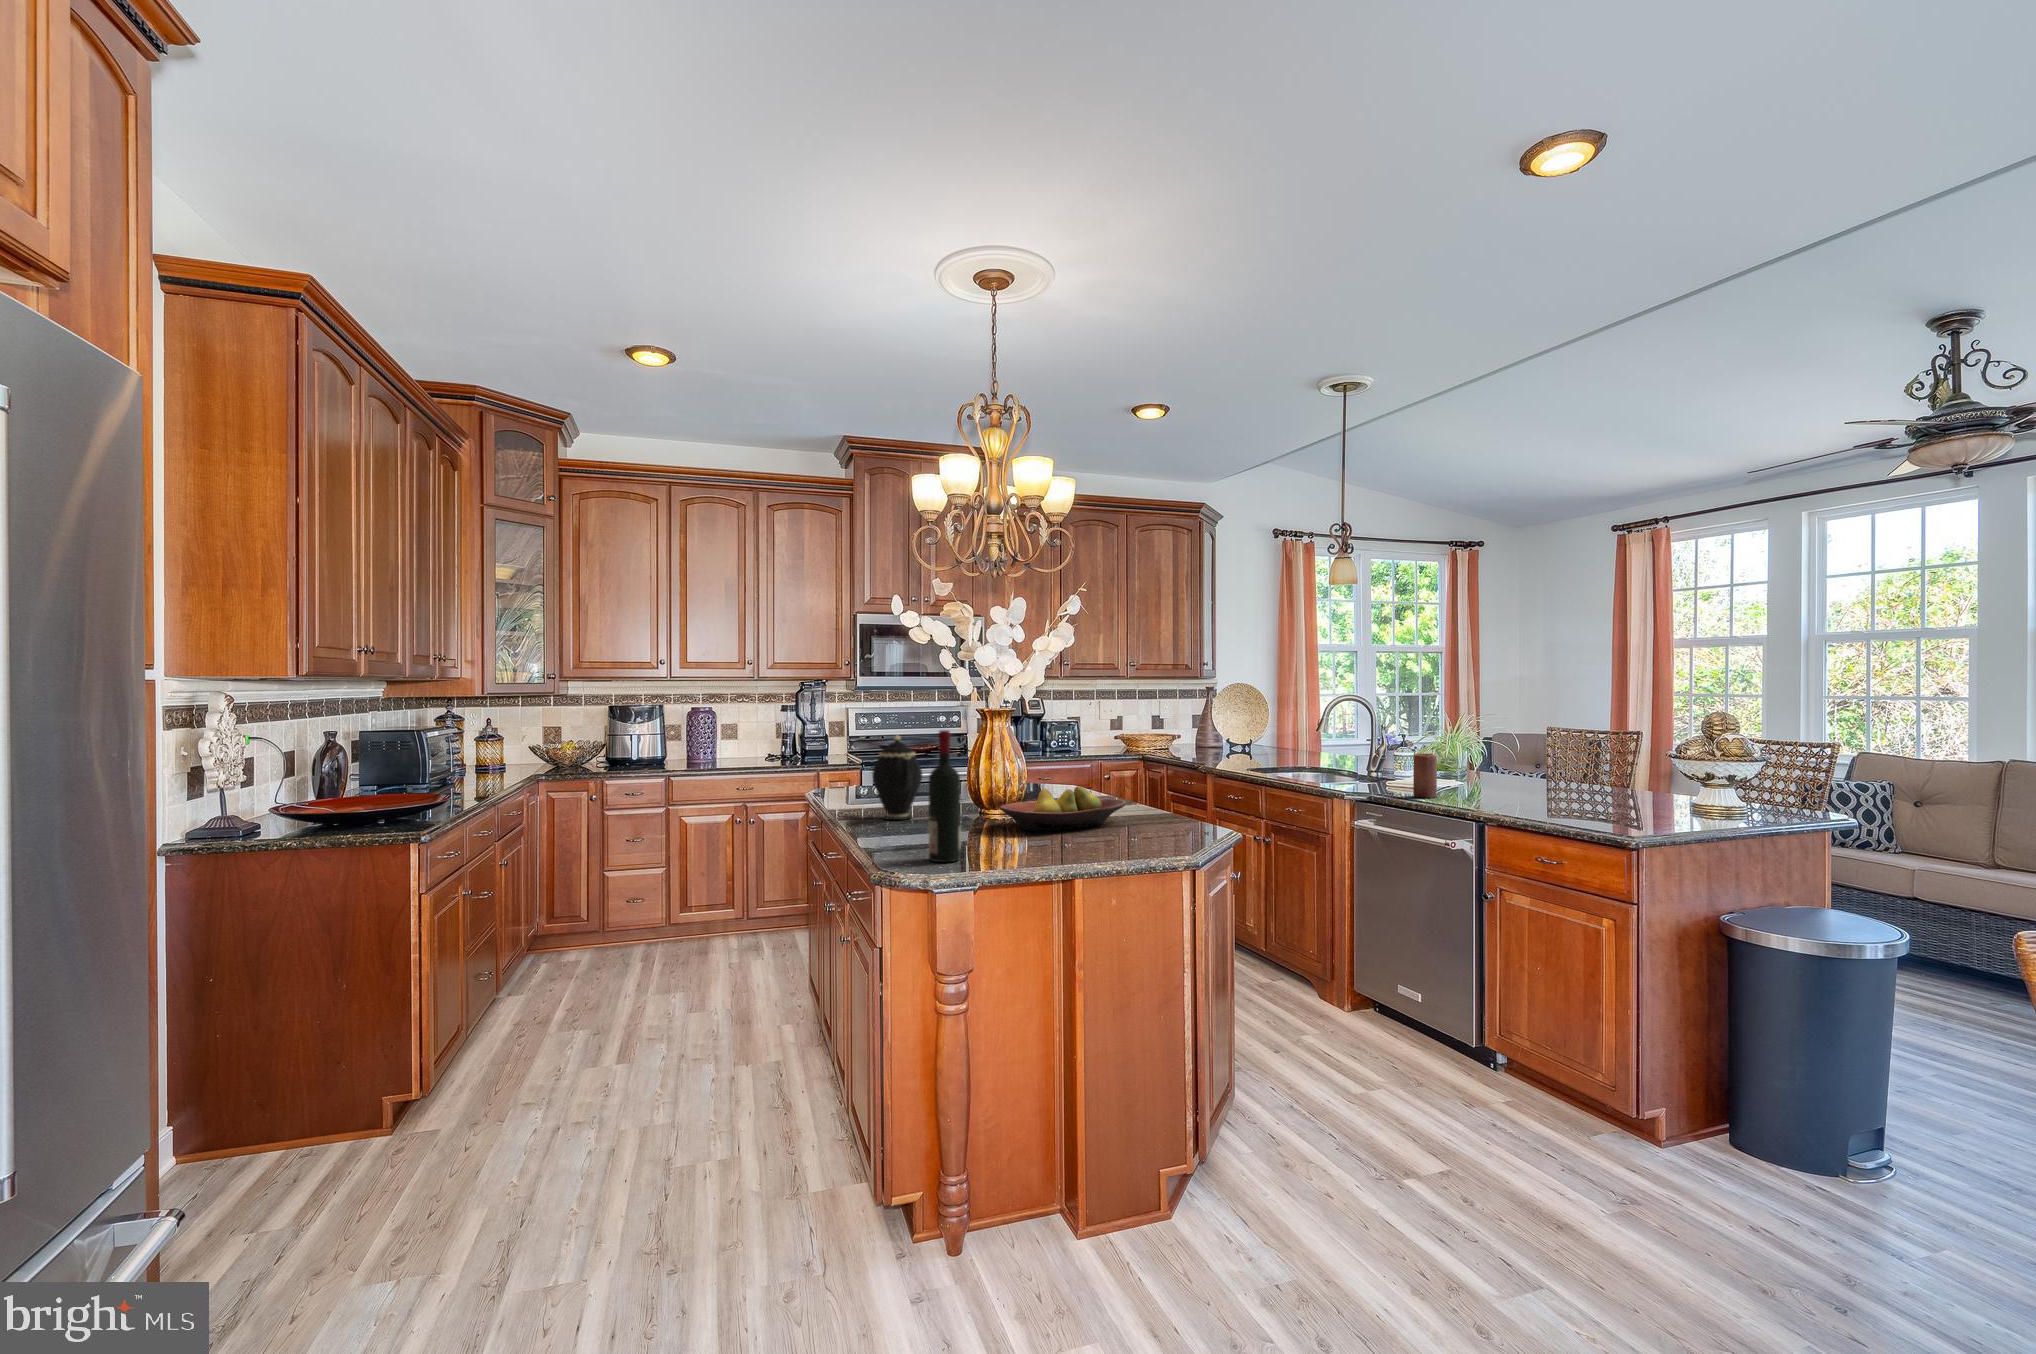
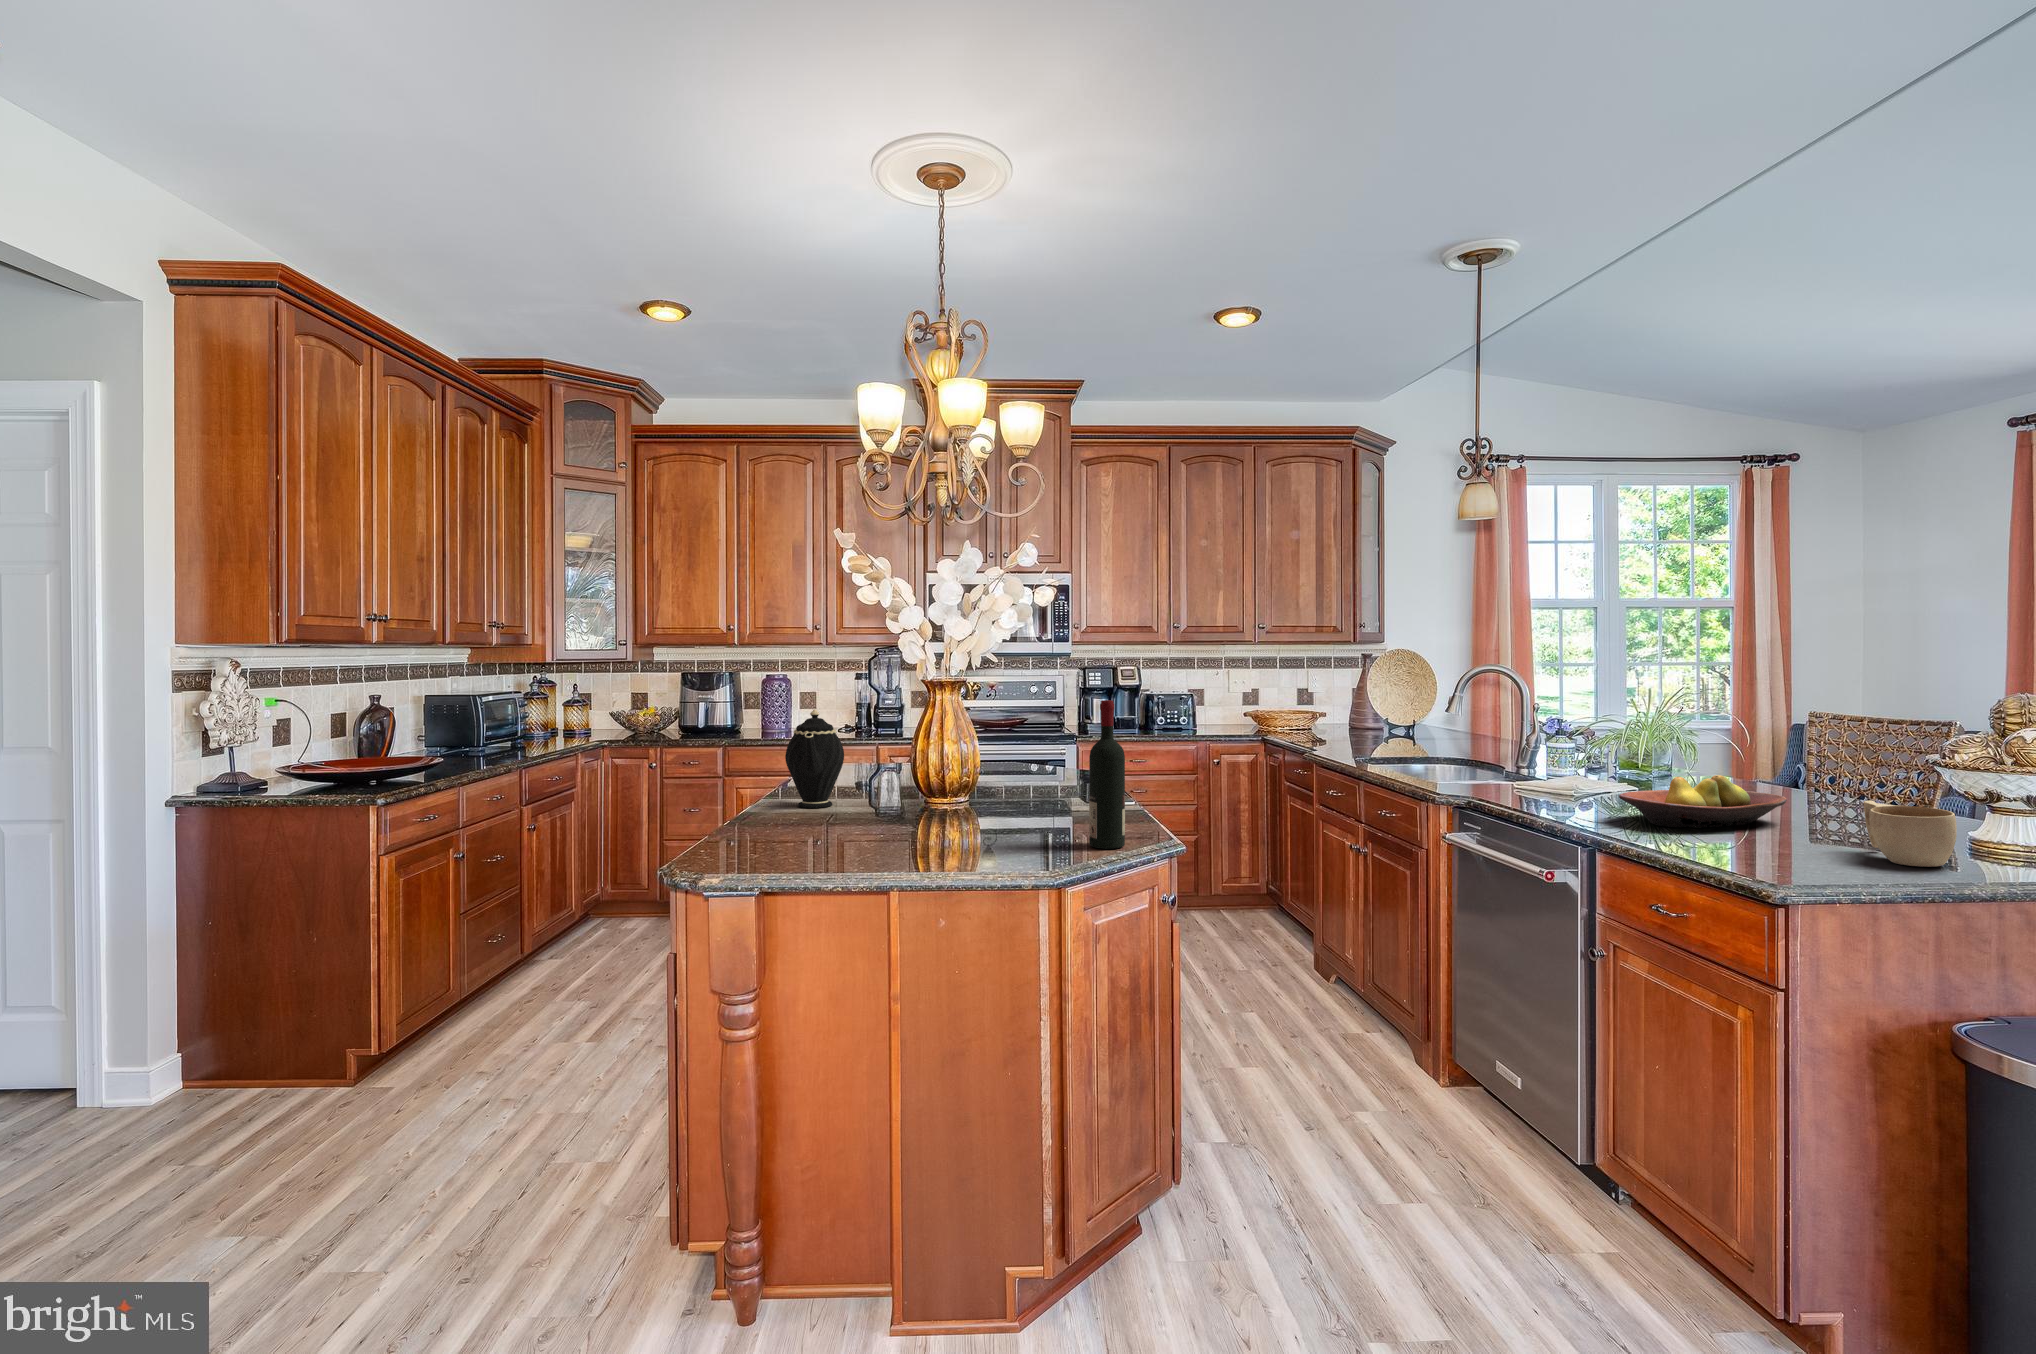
wine bottle: present [929,730,961,862] -> present [1089,700,1125,849]
candle: present [1413,754,1437,798] -> none [1522,748,1556,809]
cup: none [1650,780,1709,820] -> present [1864,801,1957,867]
fruit bowl: present [1000,786,1126,831] -> present [1619,775,1787,827]

